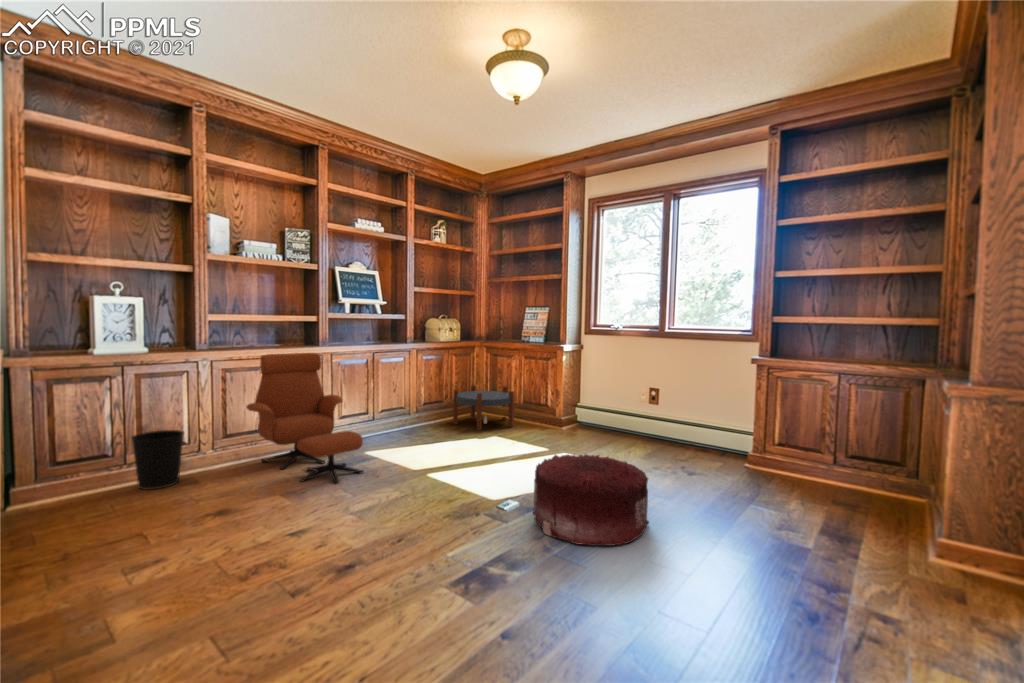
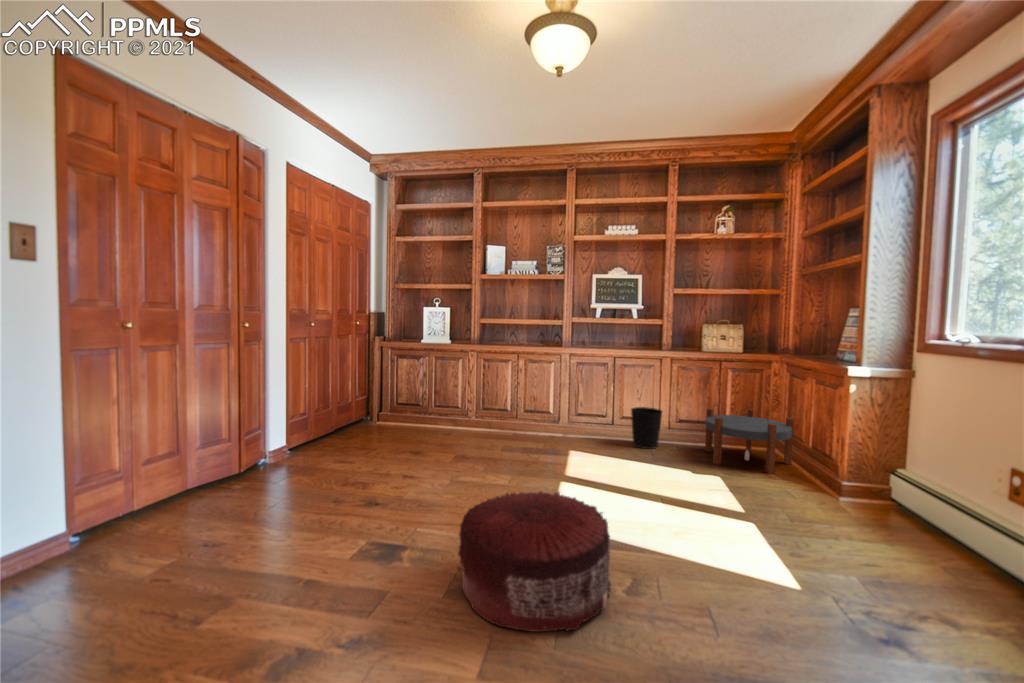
lounge chair: present [246,353,364,484] -> none [475,351,553,463]
wastebasket: present [132,430,184,490] -> present [631,407,662,449]

